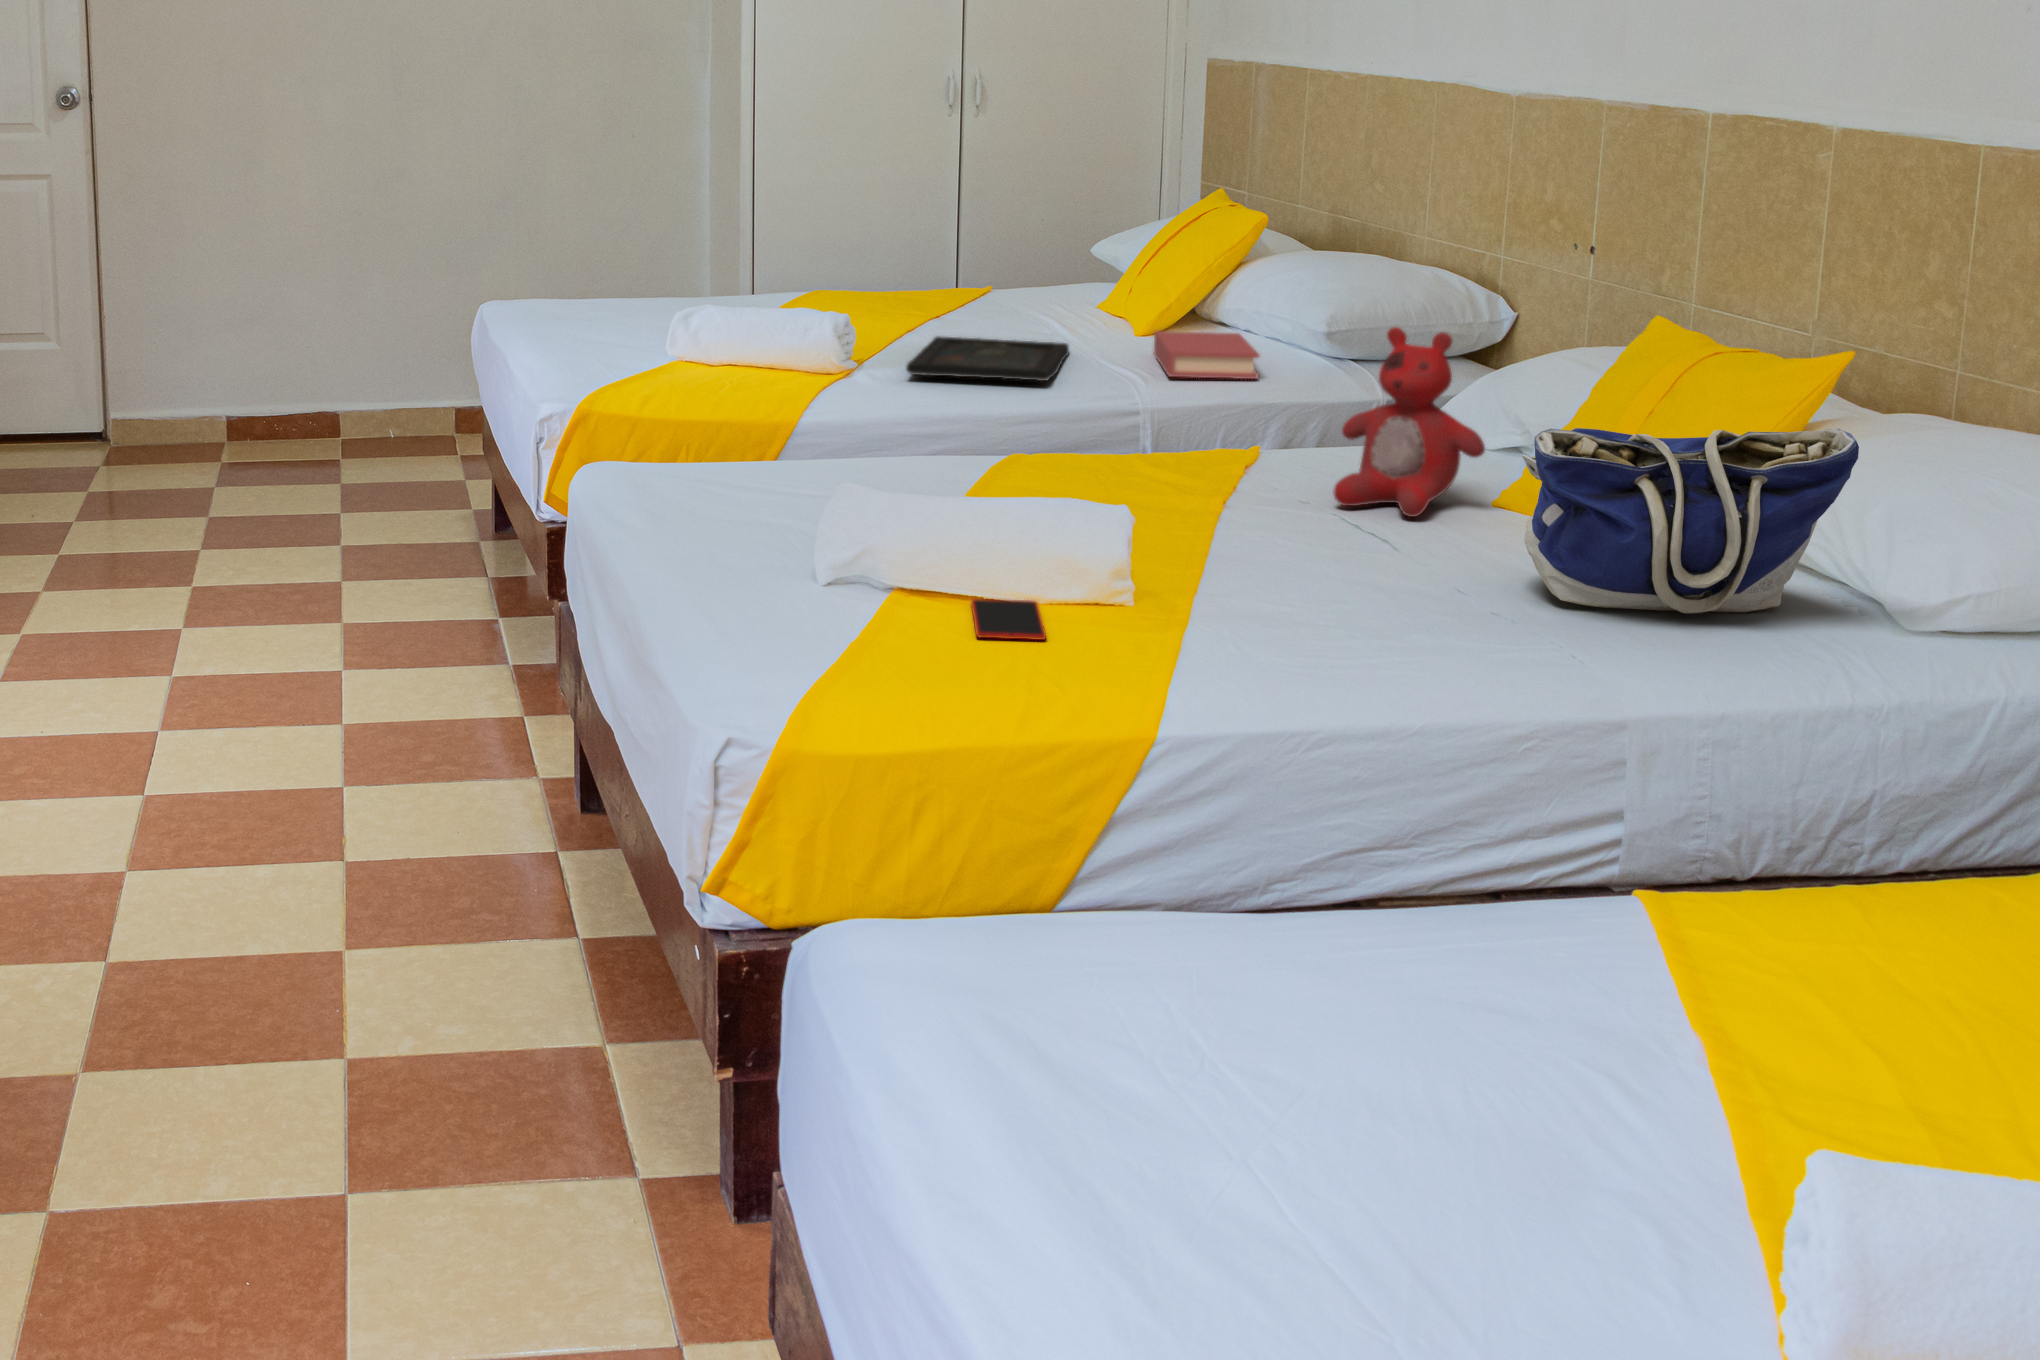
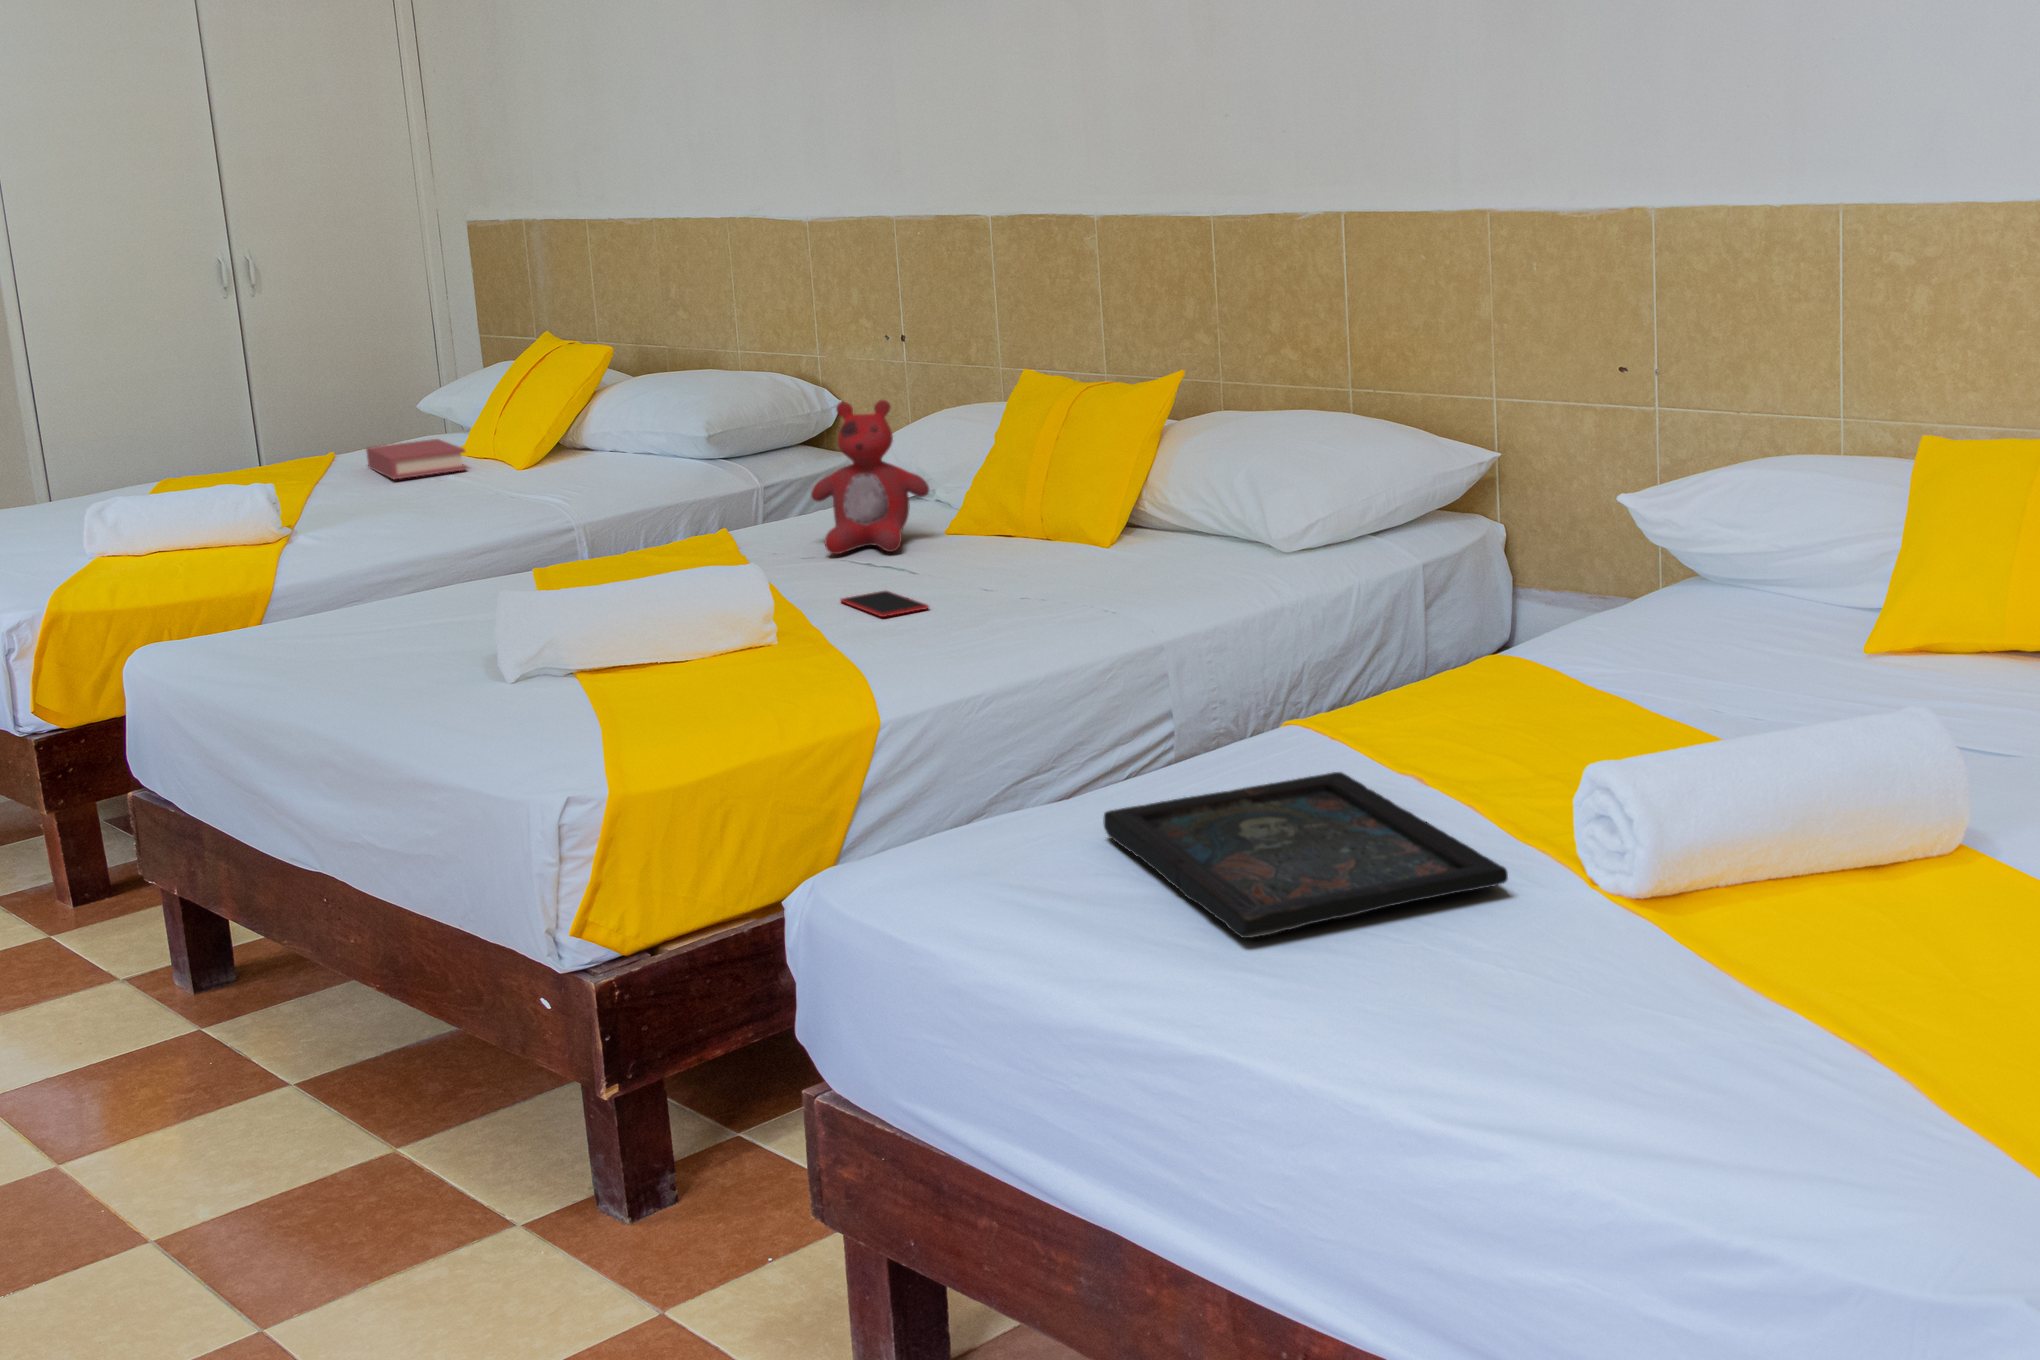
book: present [1154,331,1259,379] -> present [366,439,468,479]
tray: present [906,337,1069,381] -> present [1103,772,1508,938]
tote bag: present [1522,428,1859,613] -> none [1012,415,1229,580]
smartphone: present [971,599,1046,640] -> present [841,591,929,617]

